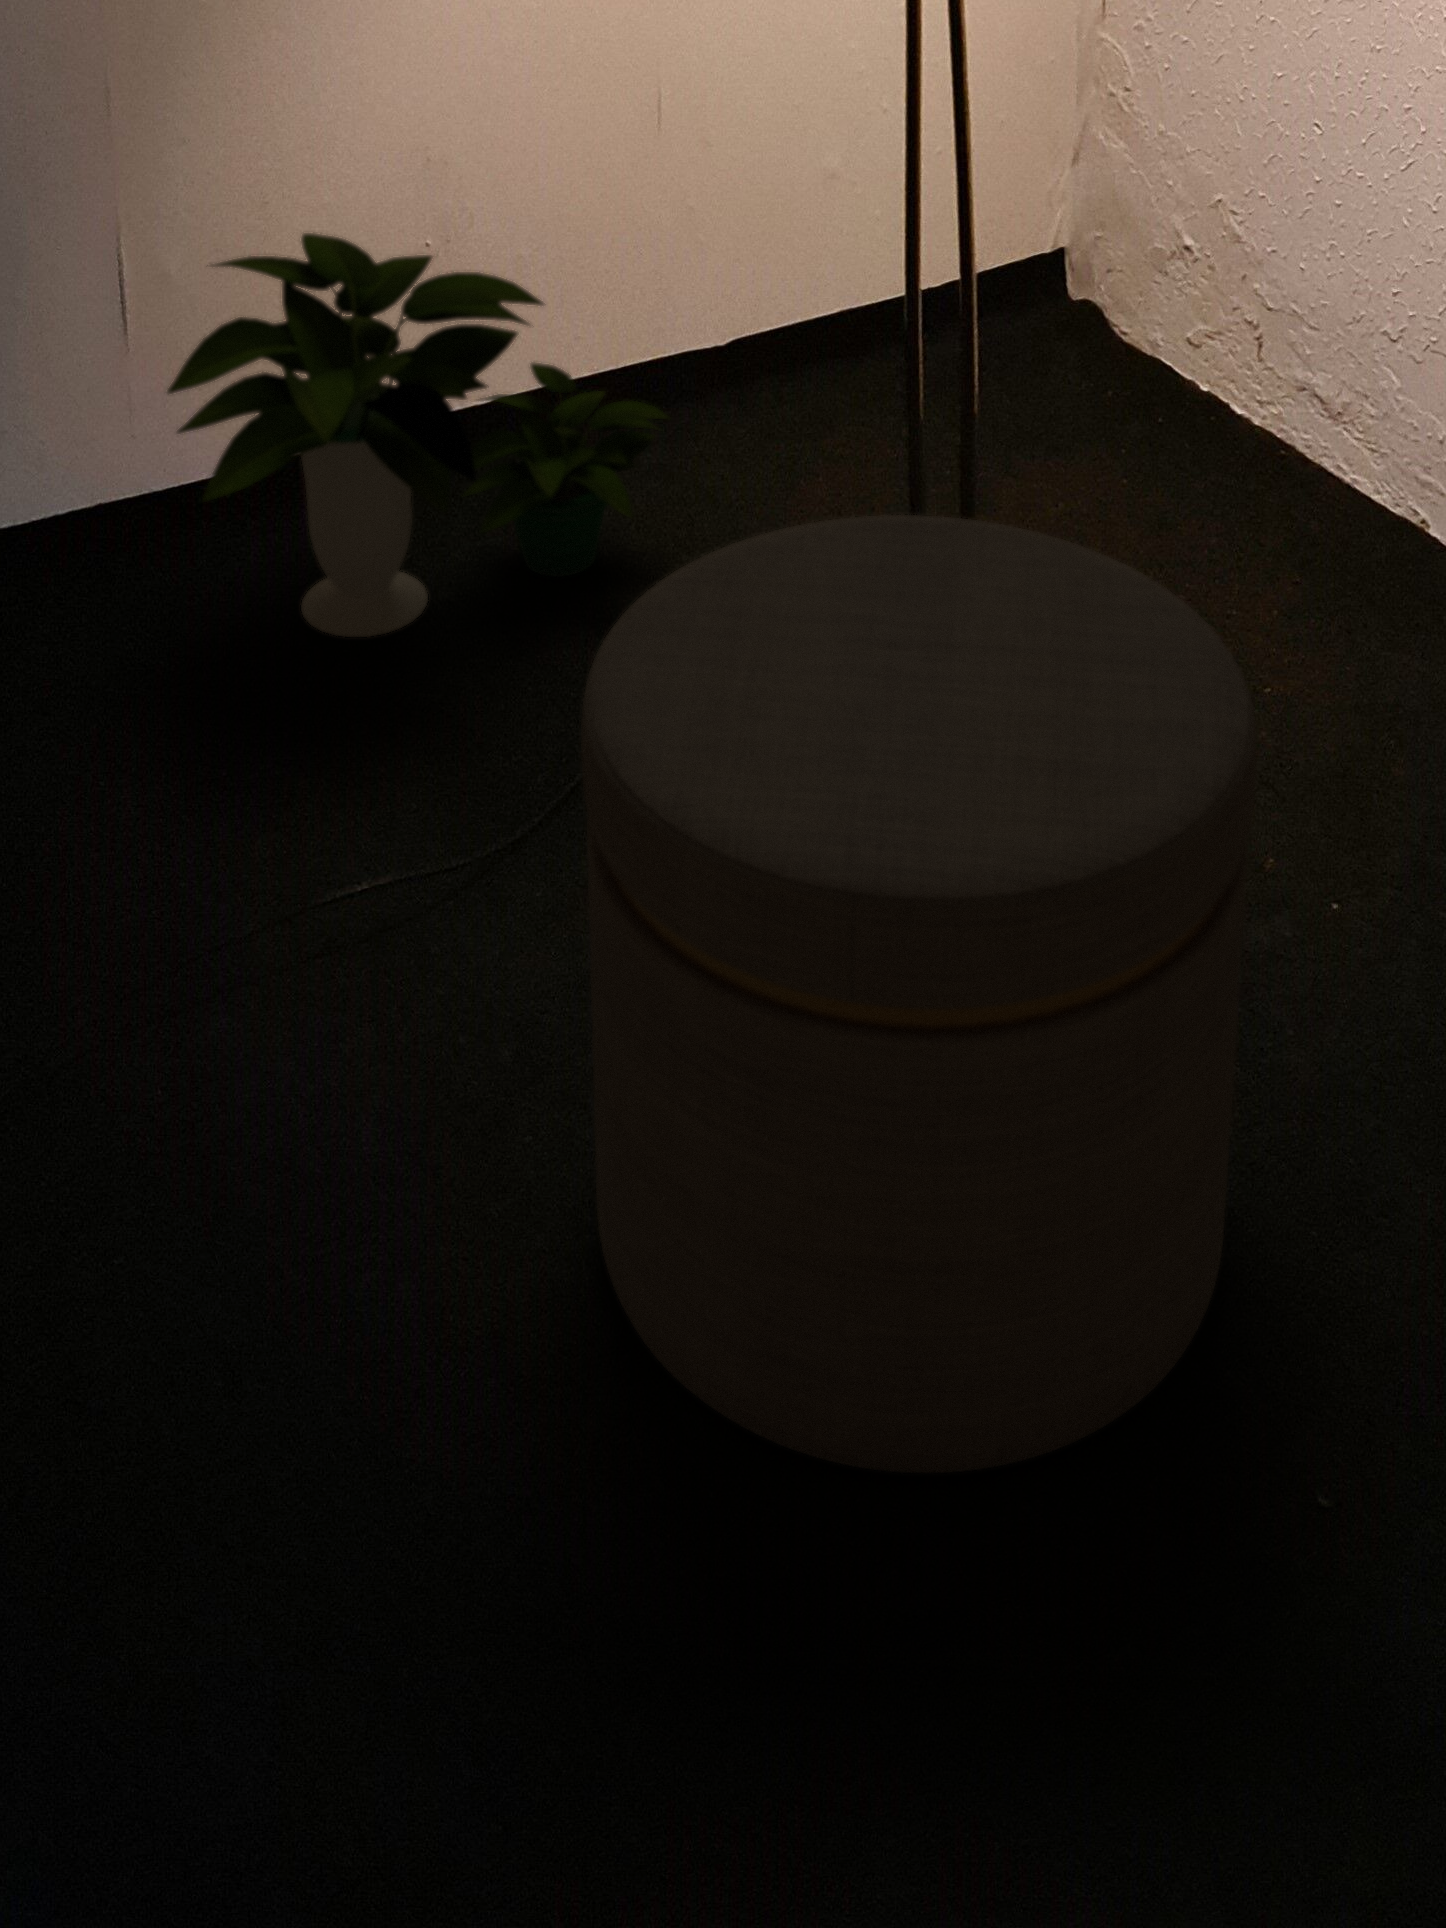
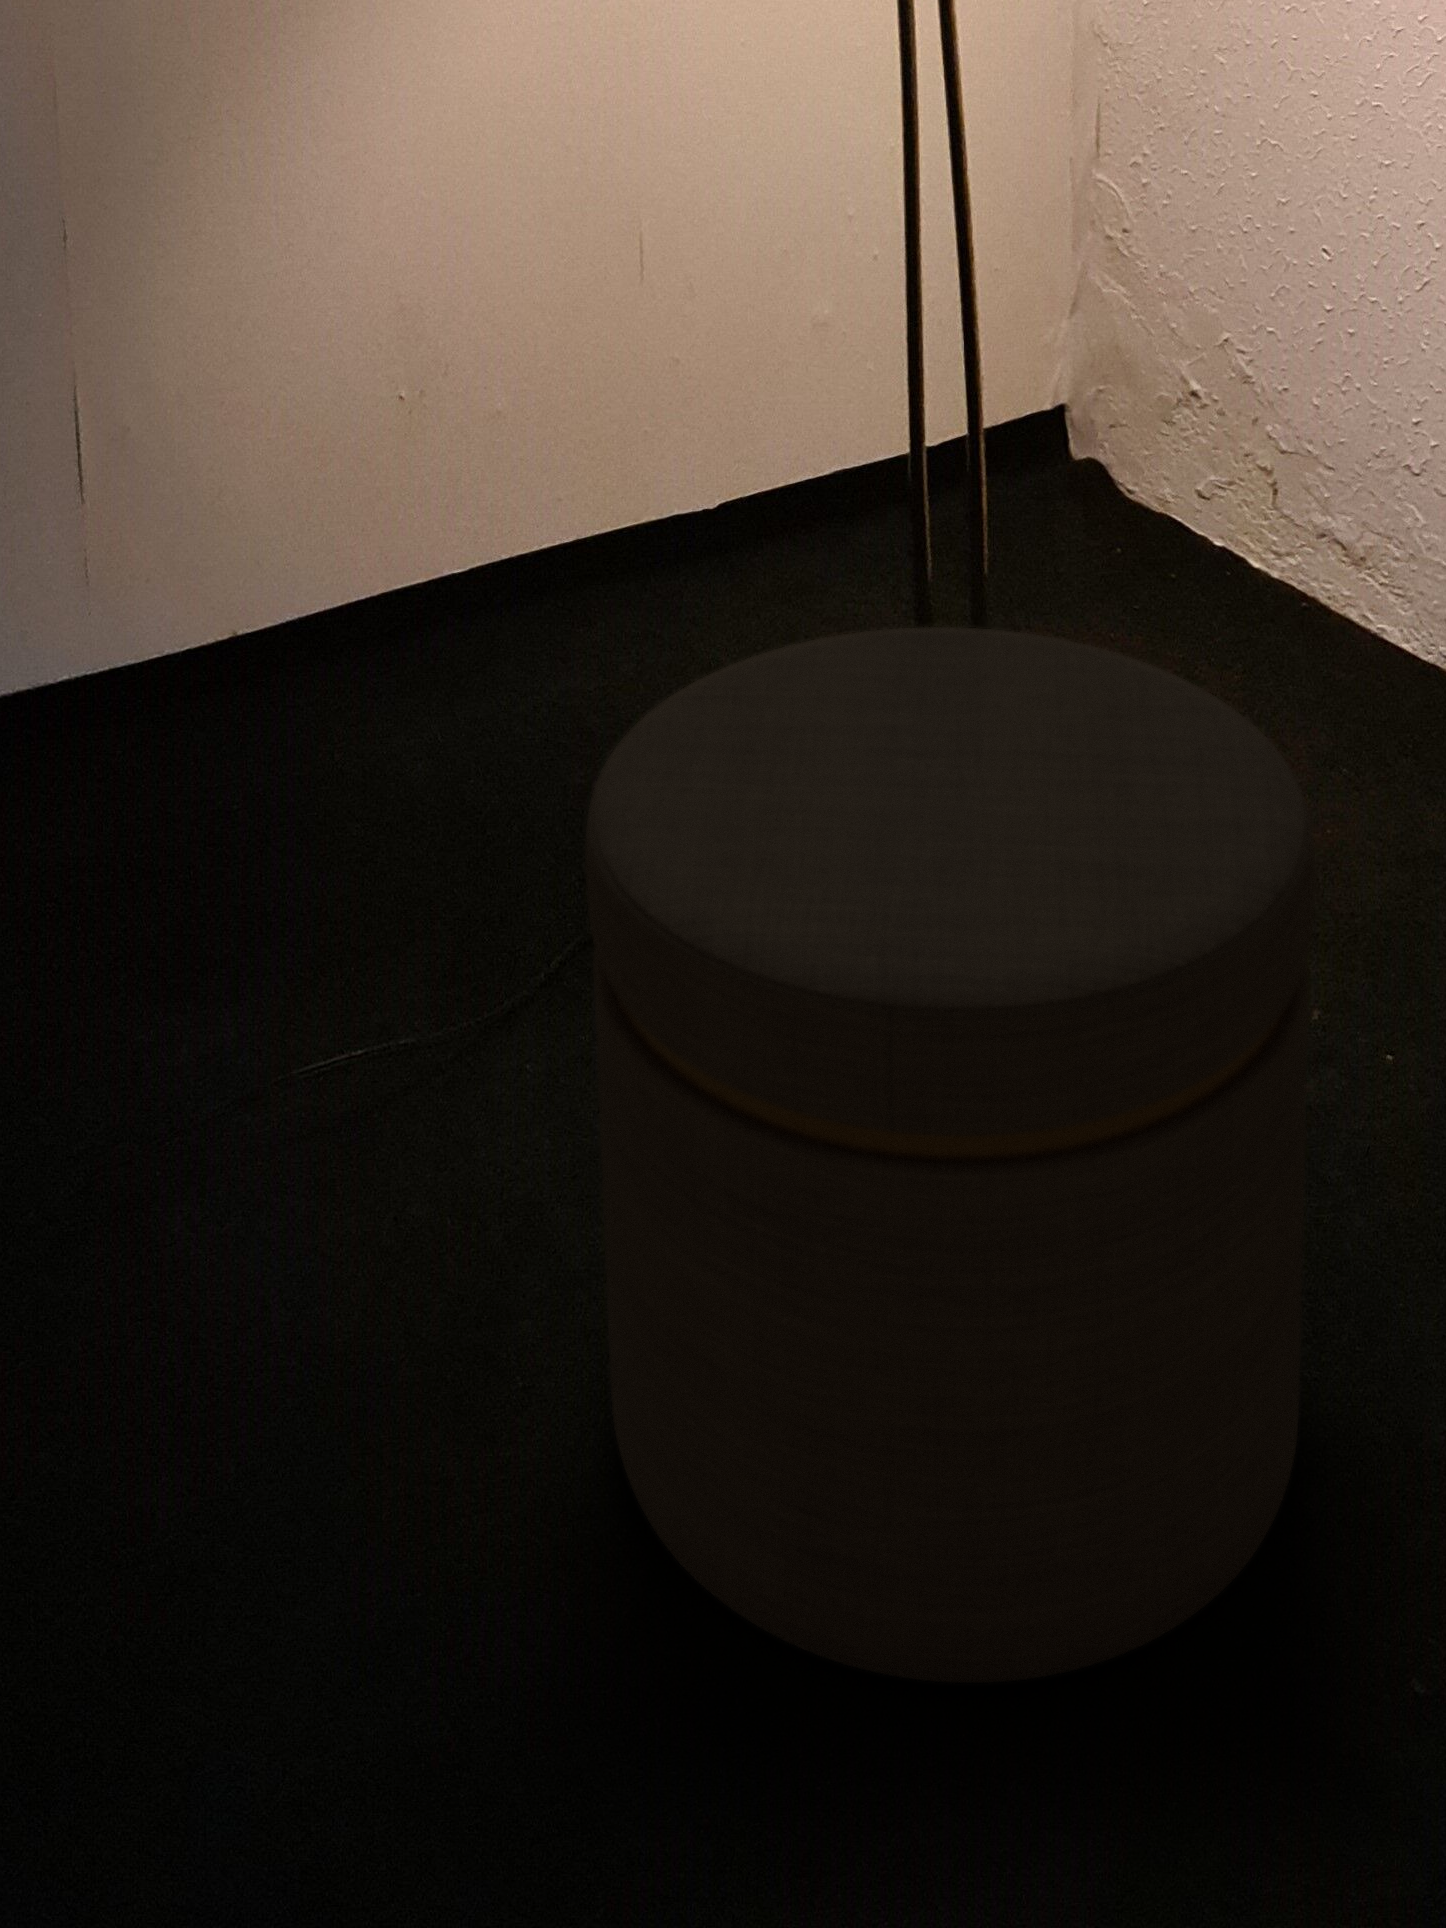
potted plant: present [167,233,670,637] -> none [128,387,664,818]

